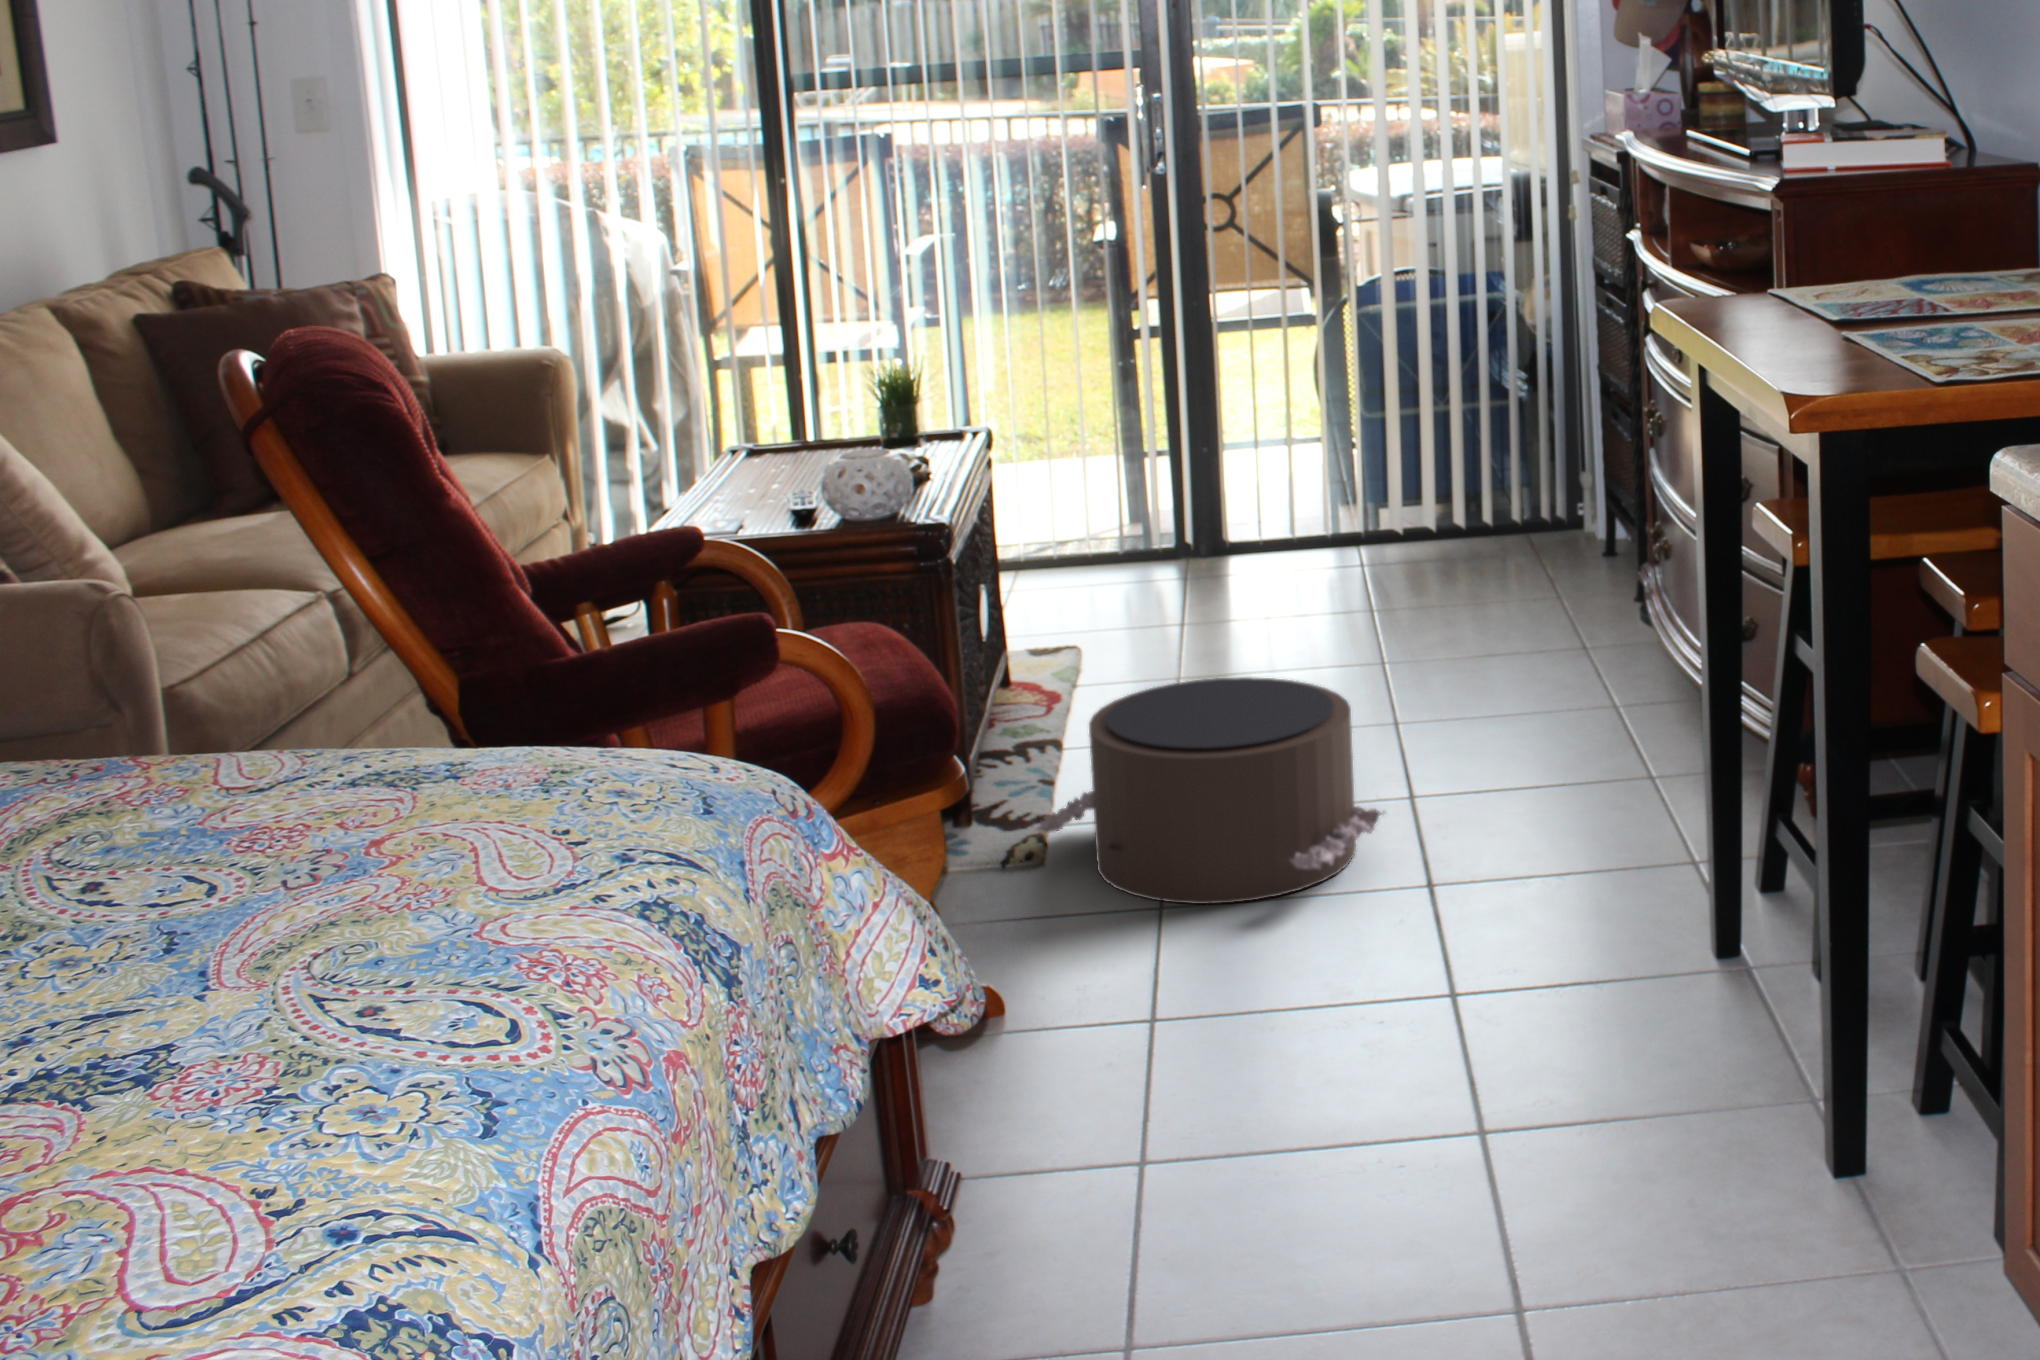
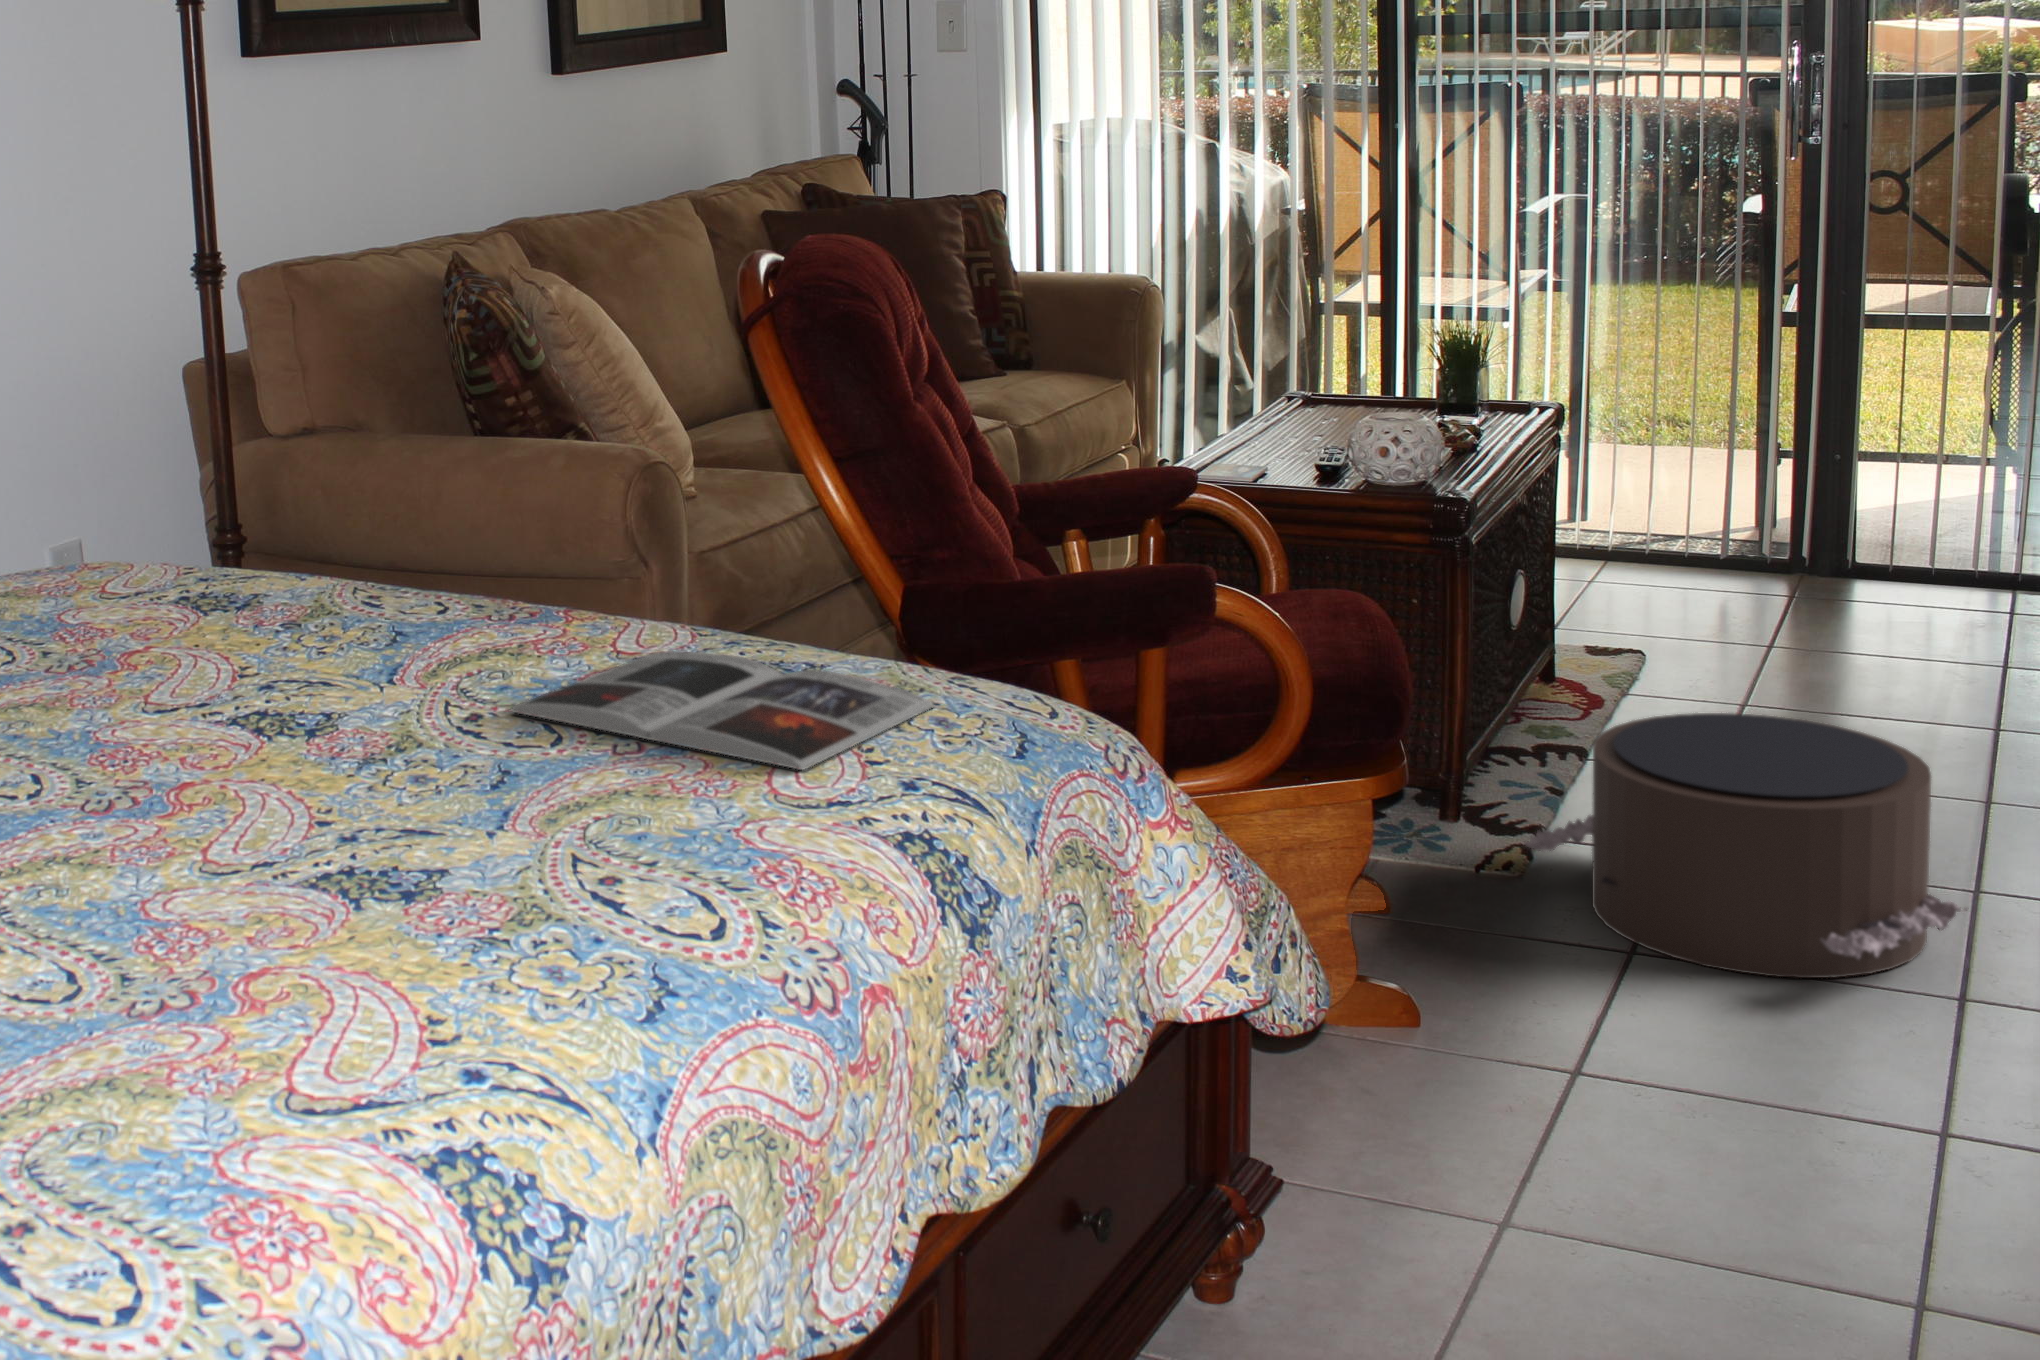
magazine: none [120,767,615,874] -> present [509,651,933,770]

